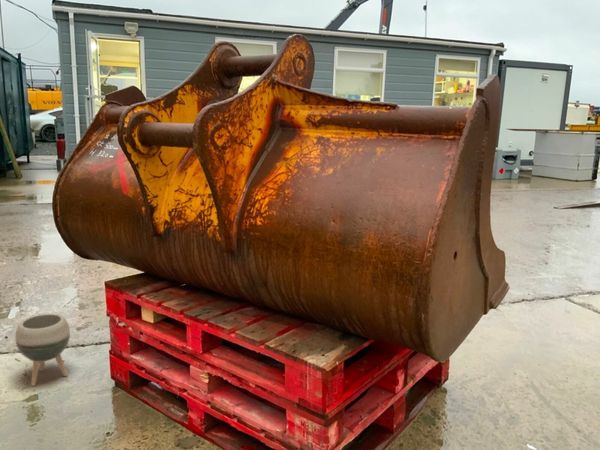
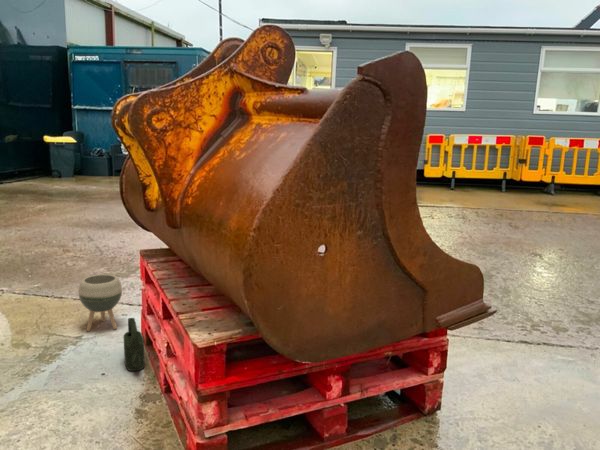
watering can: none [109,358,158,418] -> present [124,318,145,371]

